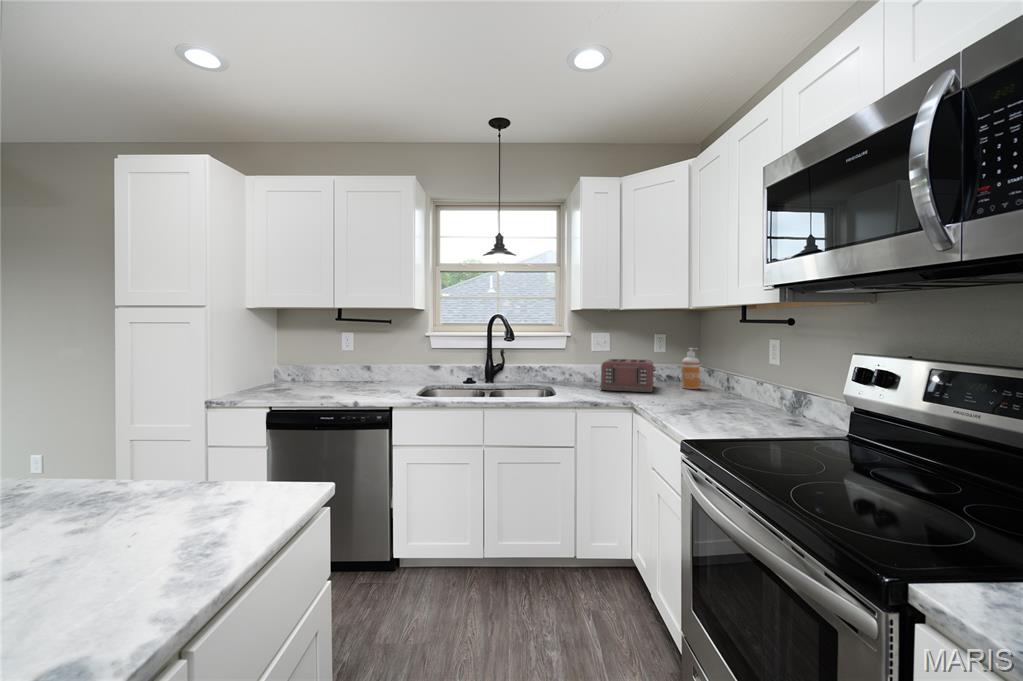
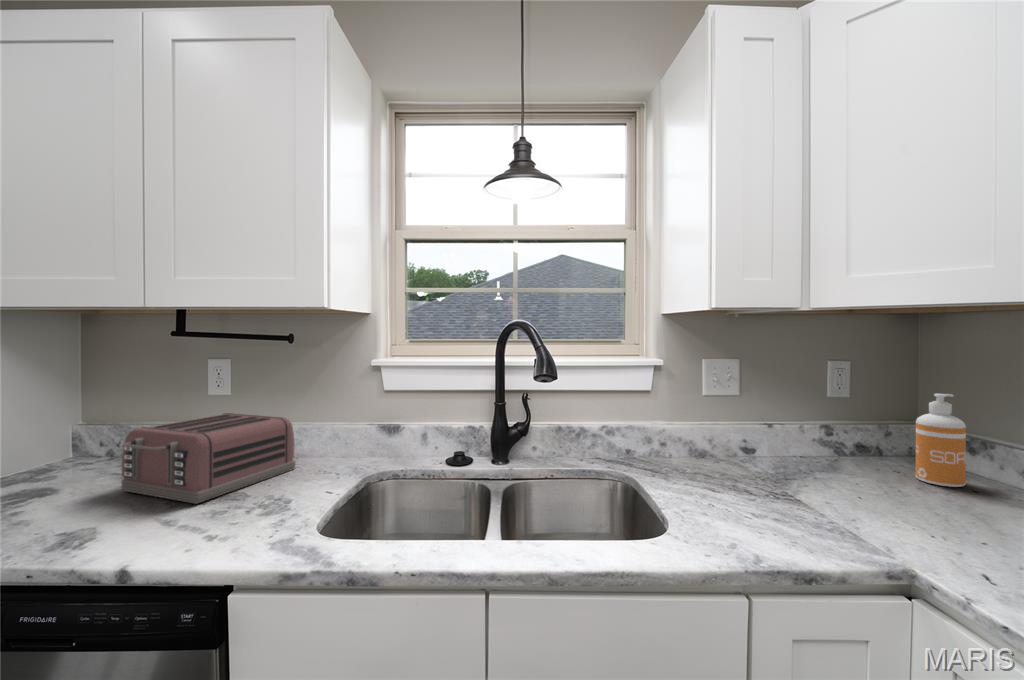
toaster: present [600,359,654,392] -> present [121,413,296,504]

